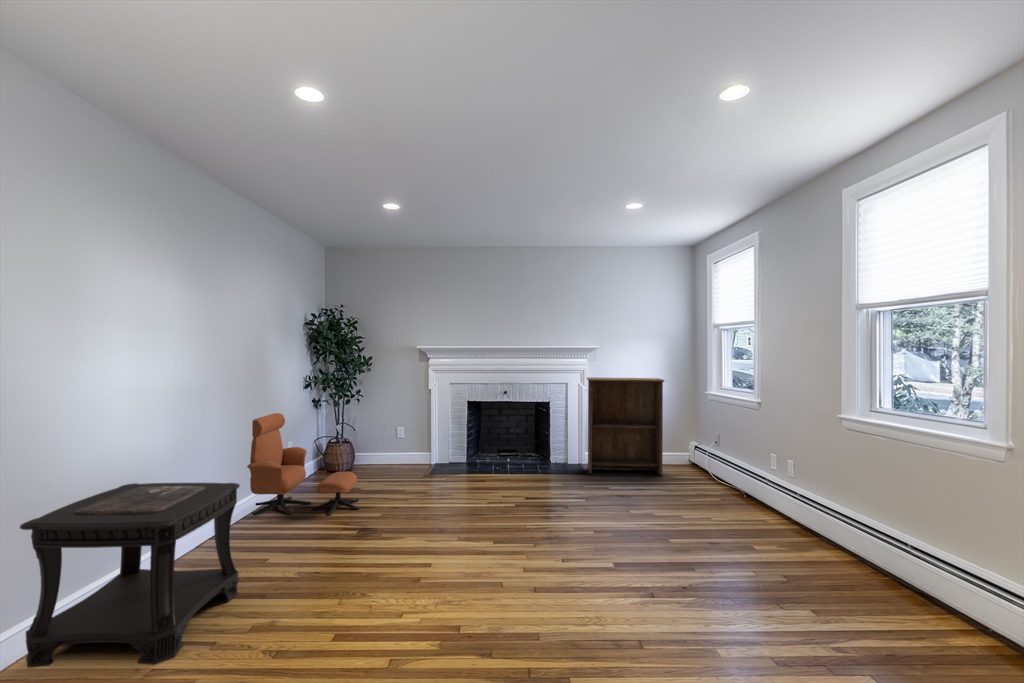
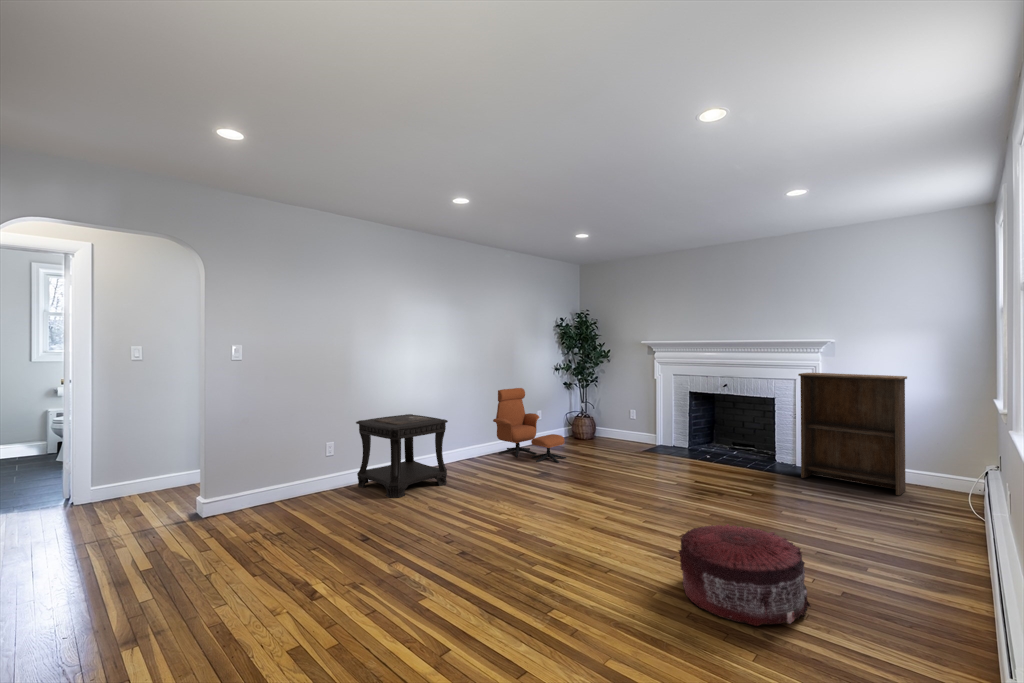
pouf: none [695,539,825,649] -> present [679,524,810,626]

